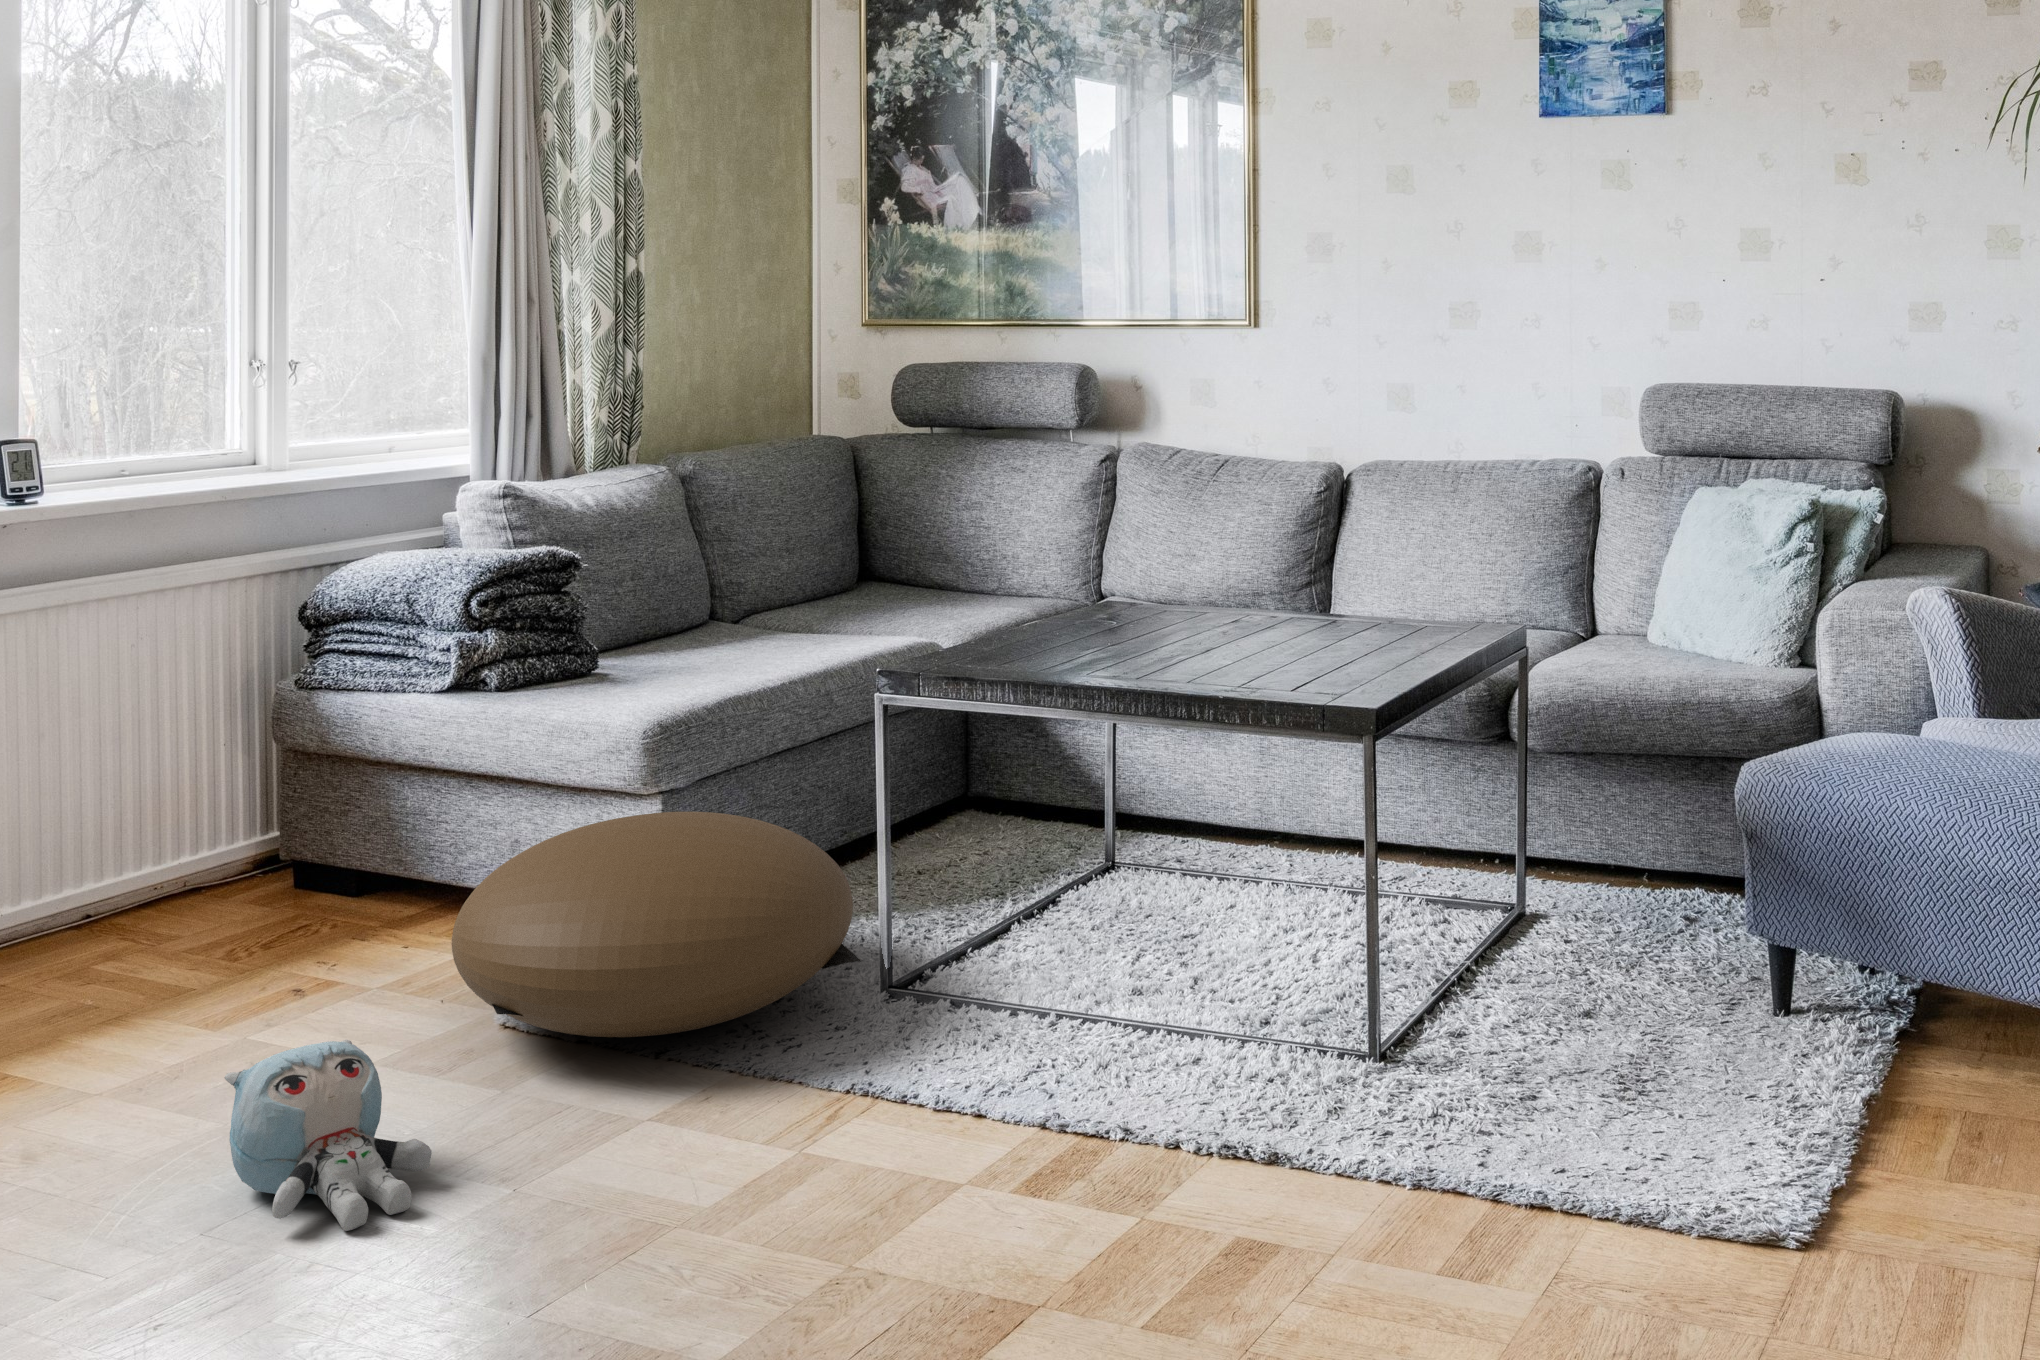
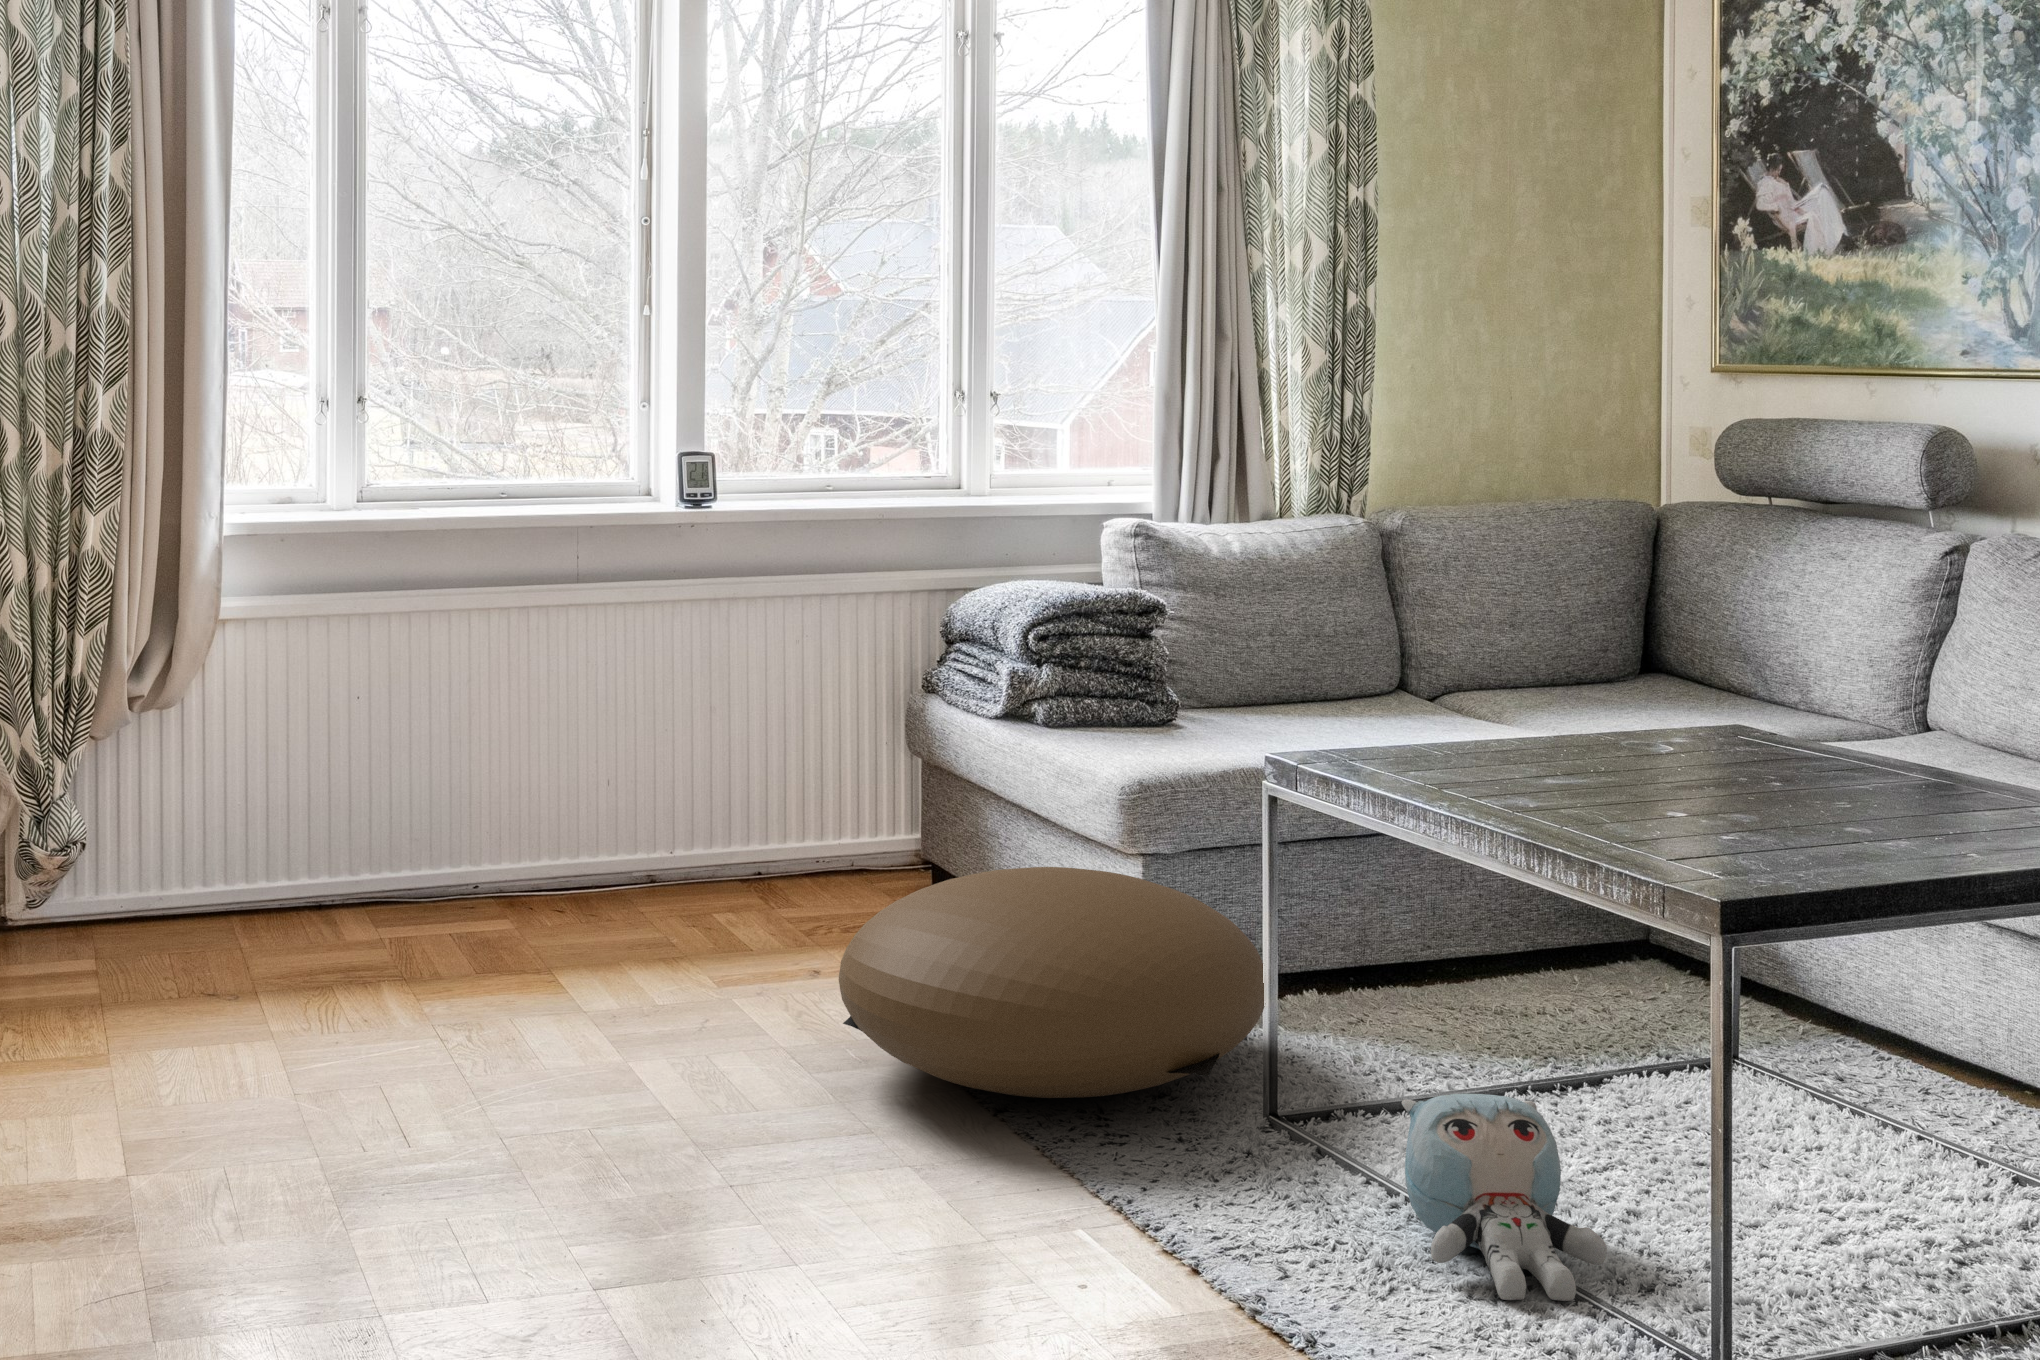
plush toy: present [224,1040,432,1231] -> present [1402,1094,1607,1301]

